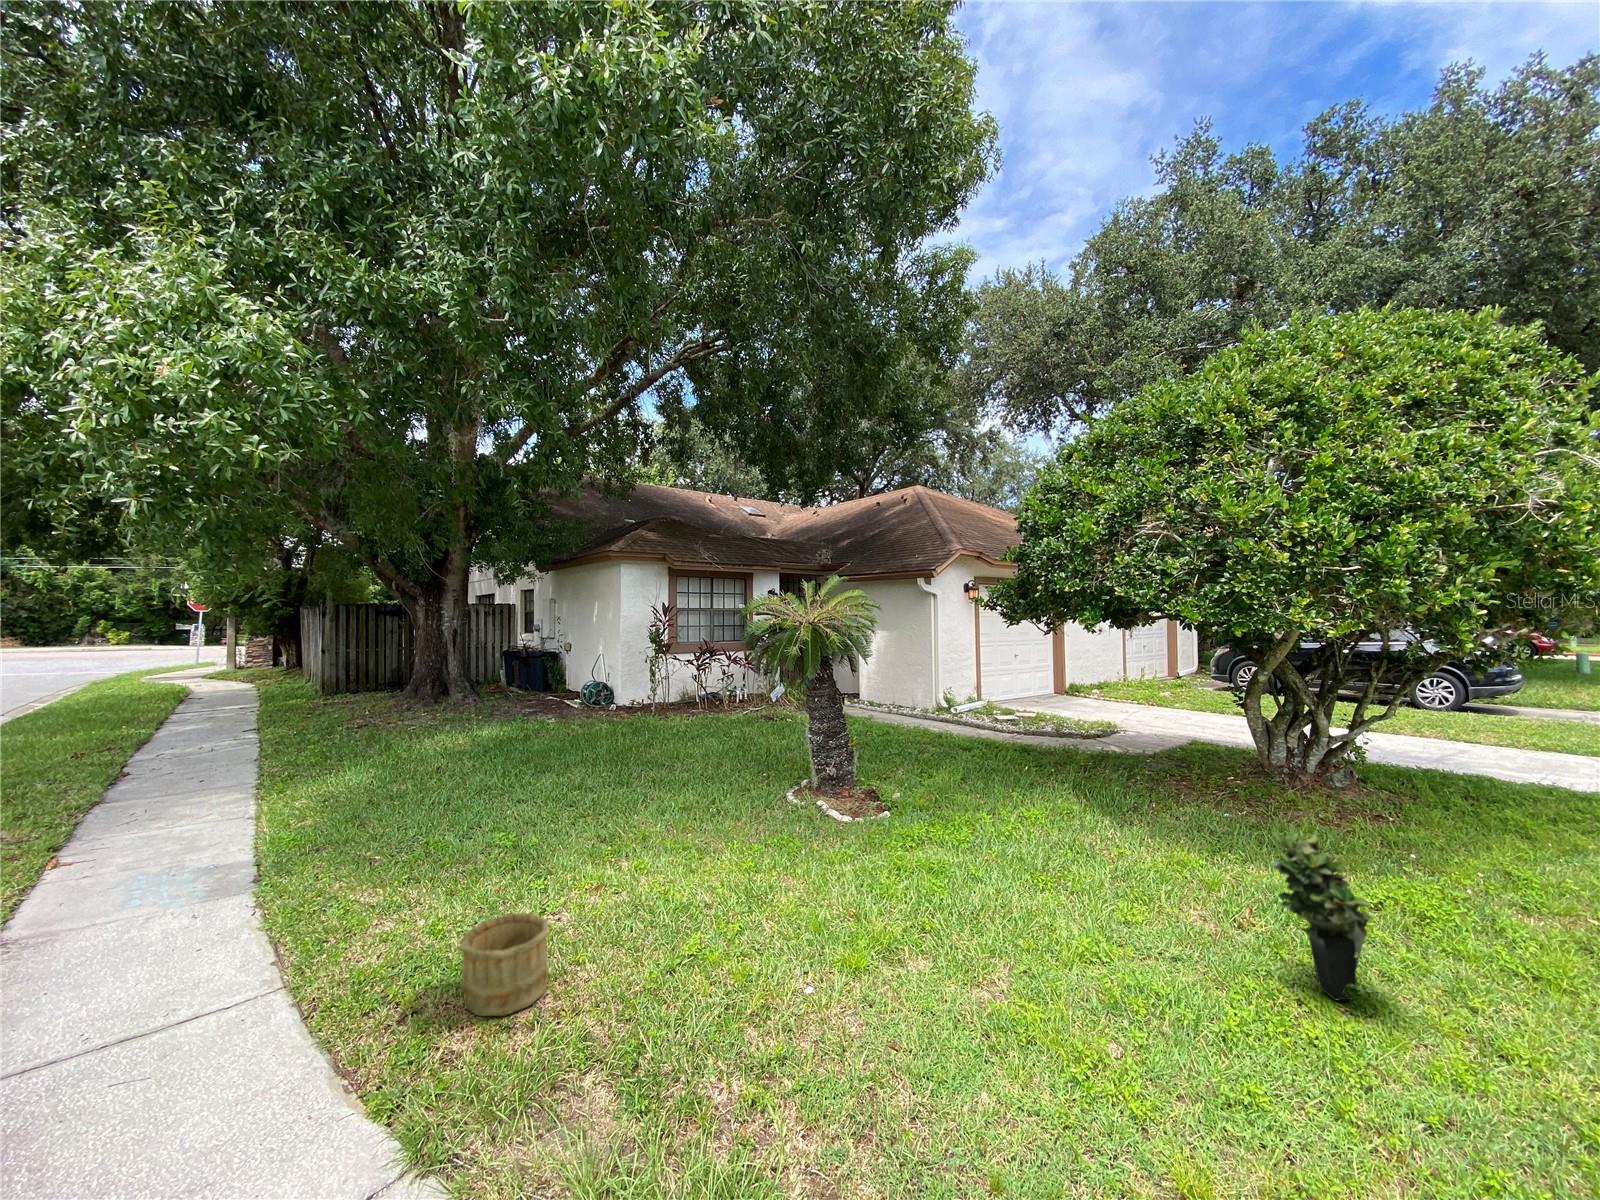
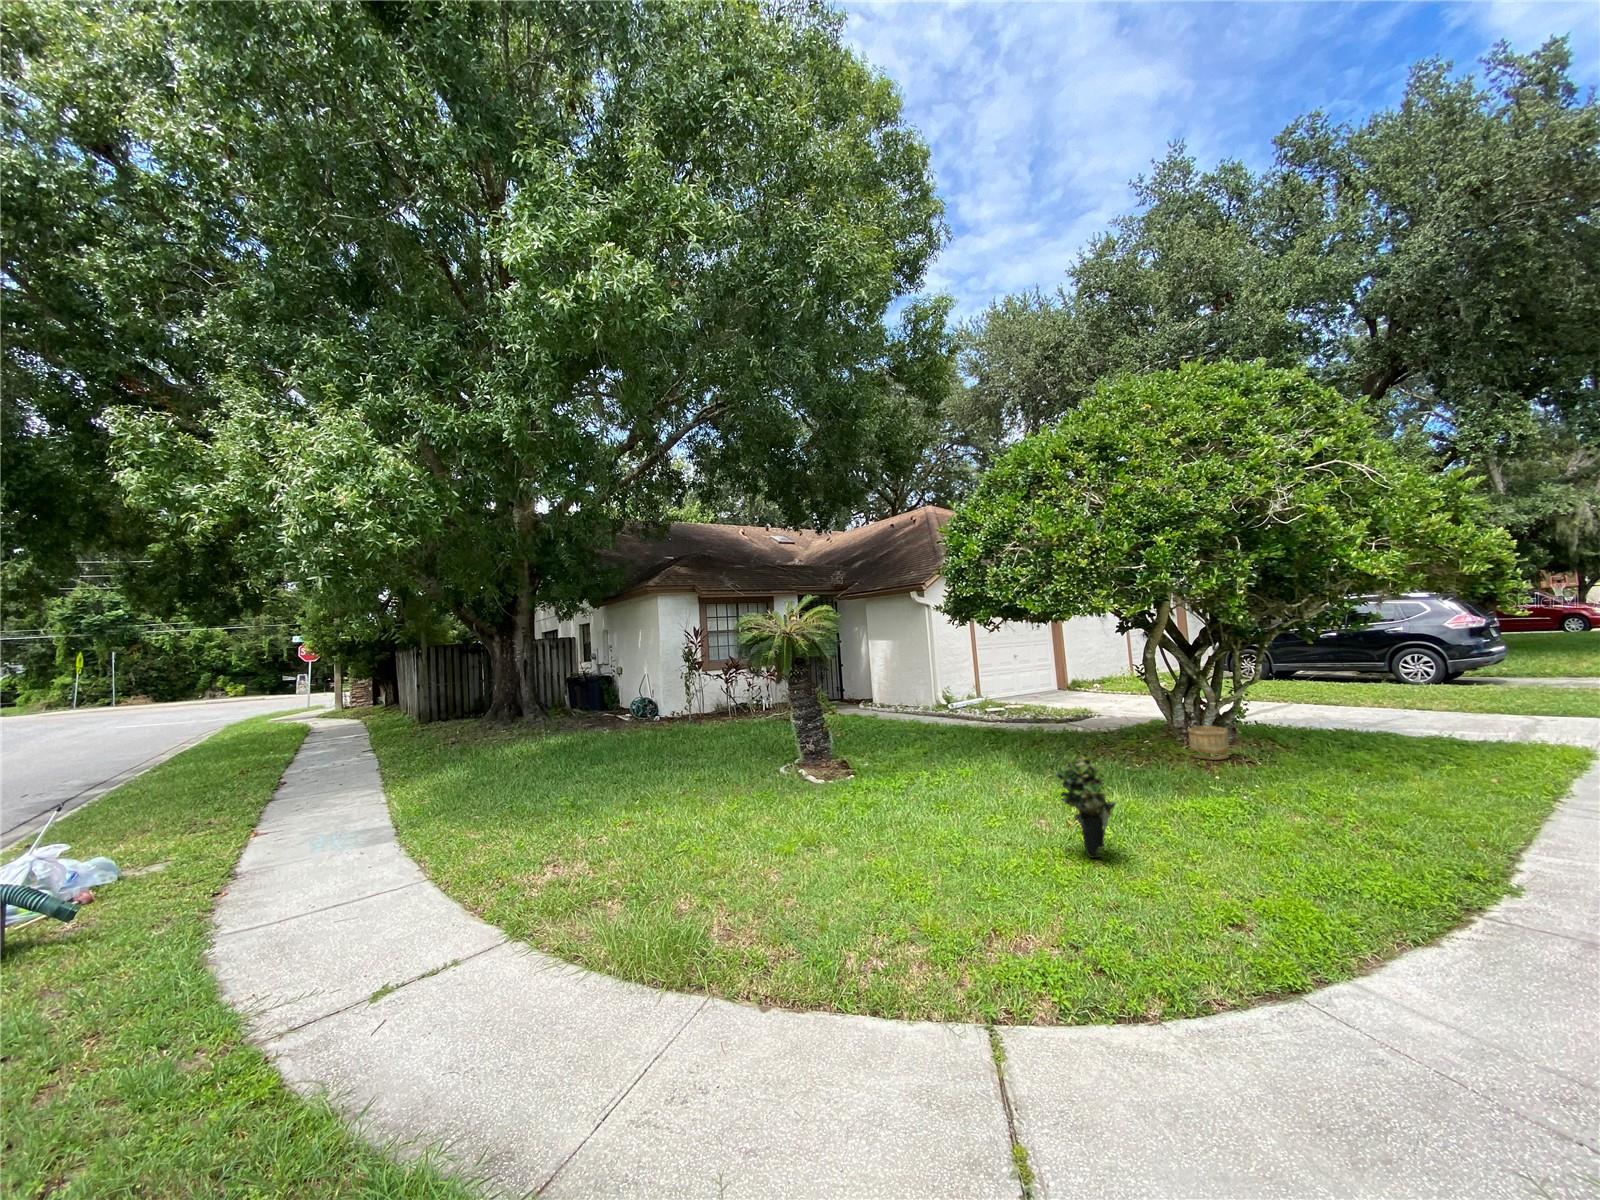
wooden bucket: present [459,913,549,1016] -> present [1188,726,1229,760]

